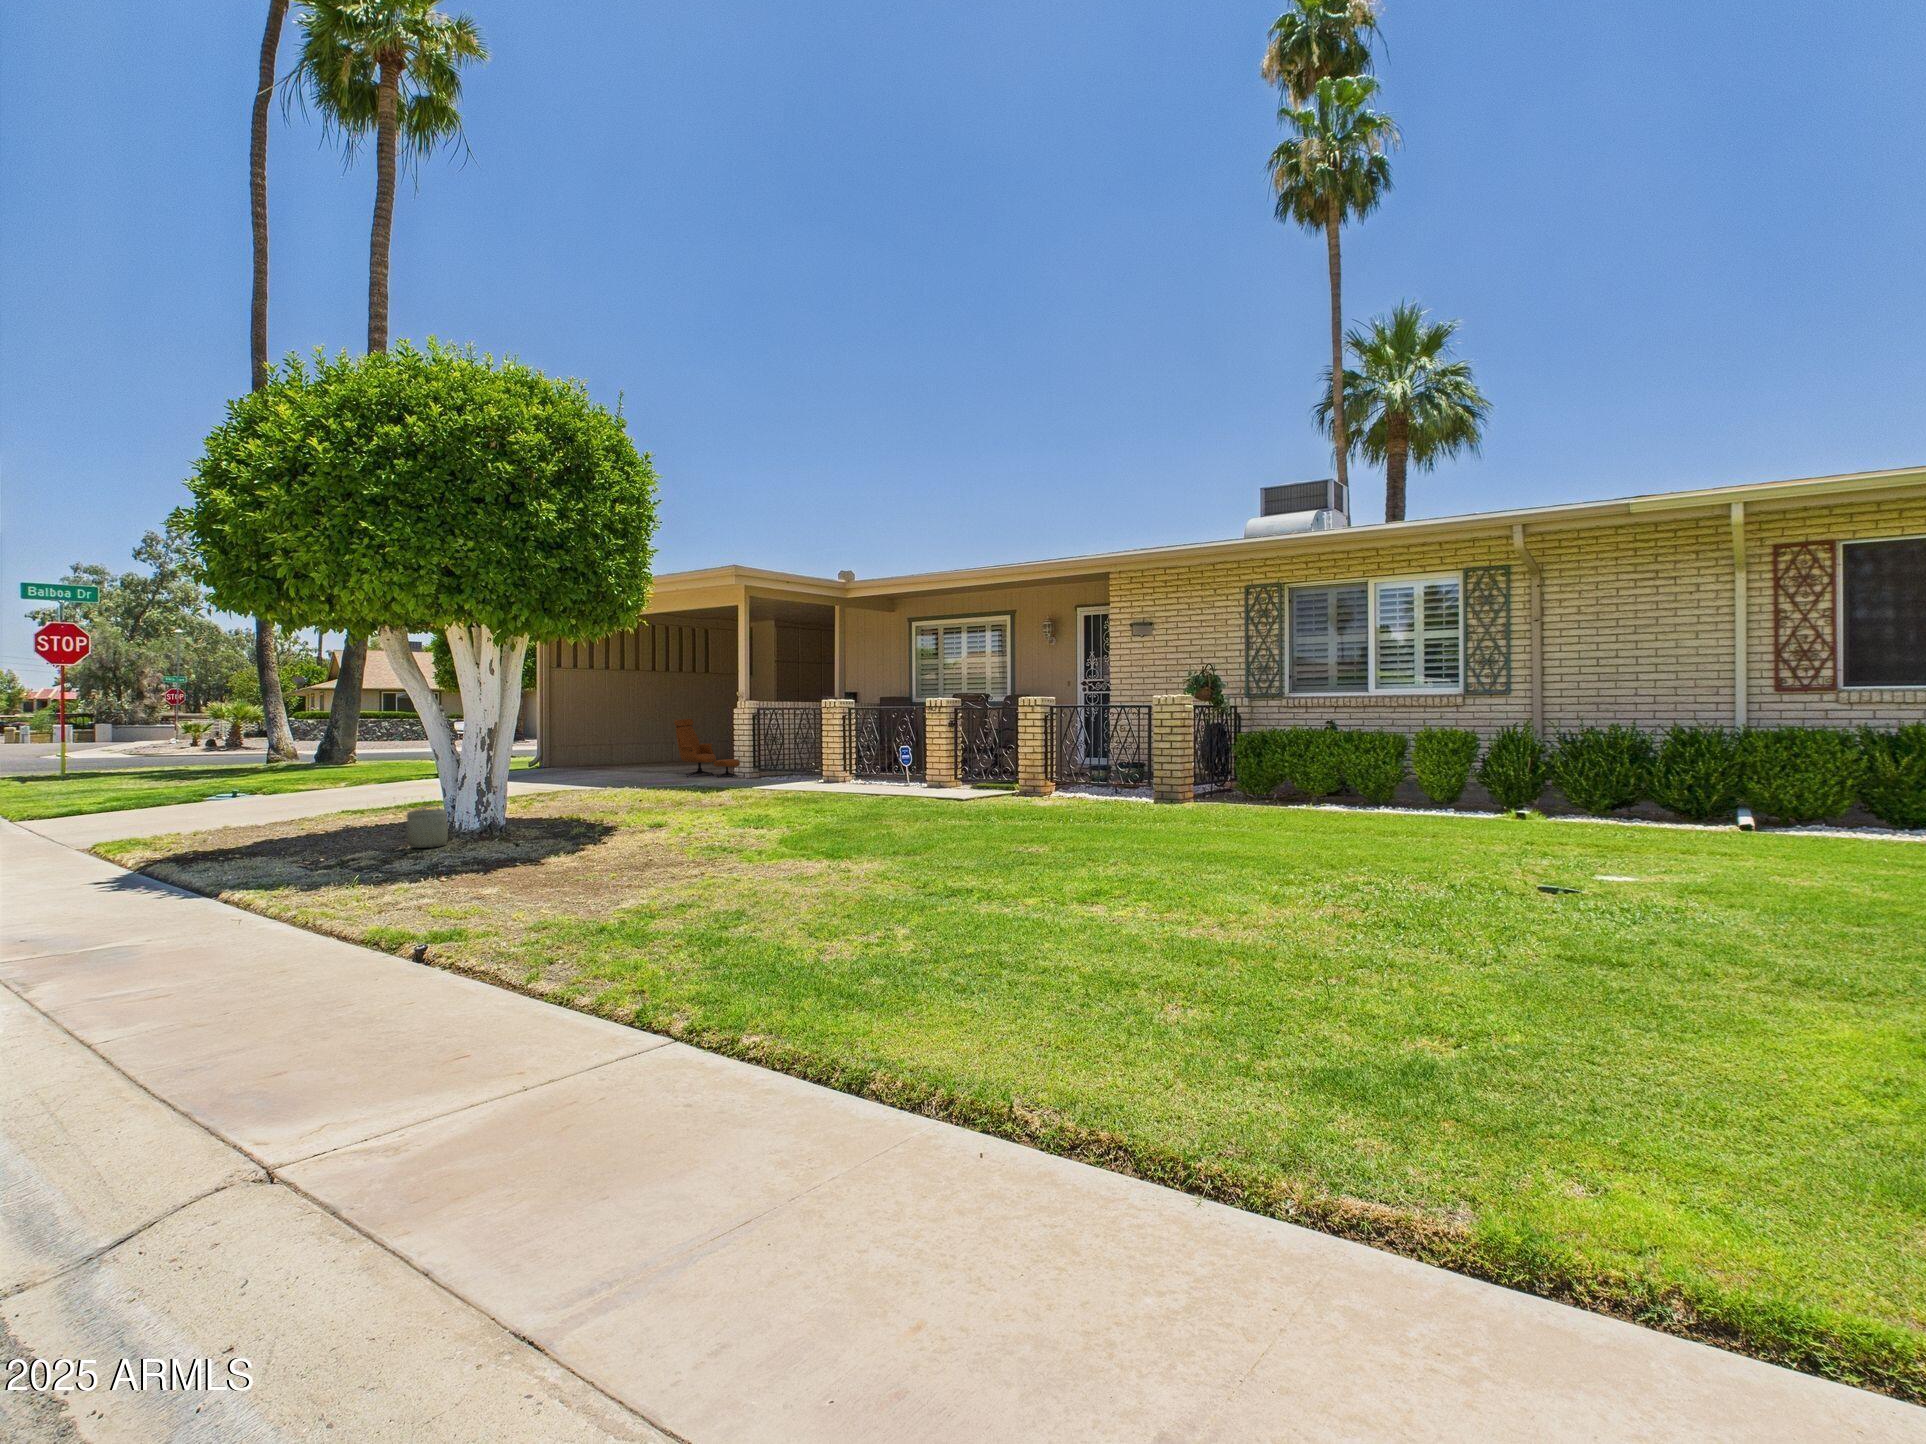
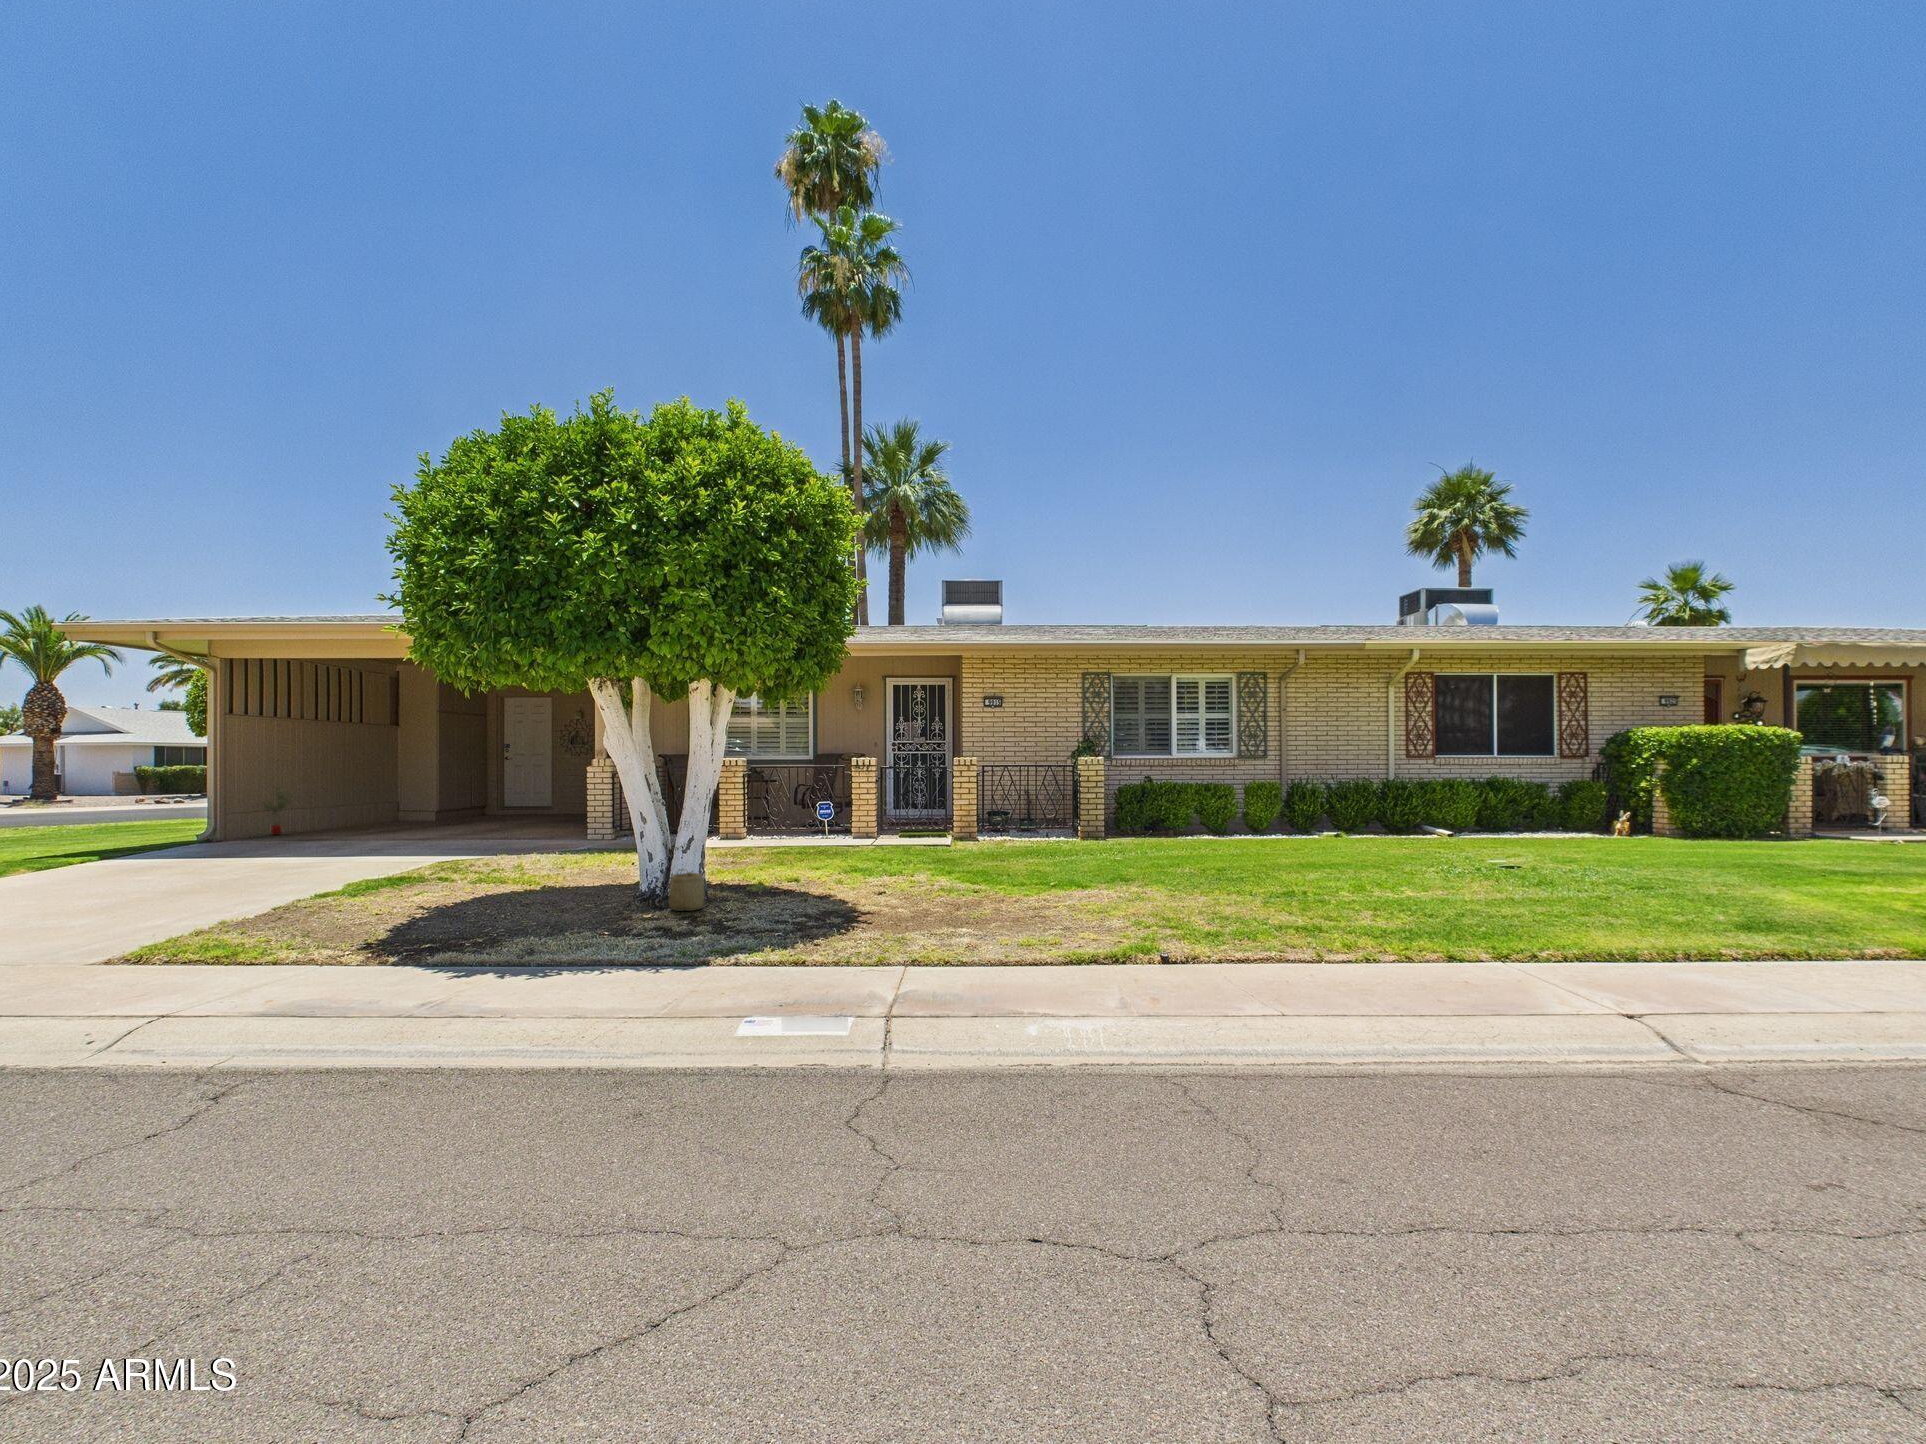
lounge chair: present [674,719,740,778] -> none [513,781,596,846]
potted tree: none [598,720,632,761] -> present [260,784,293,835]

